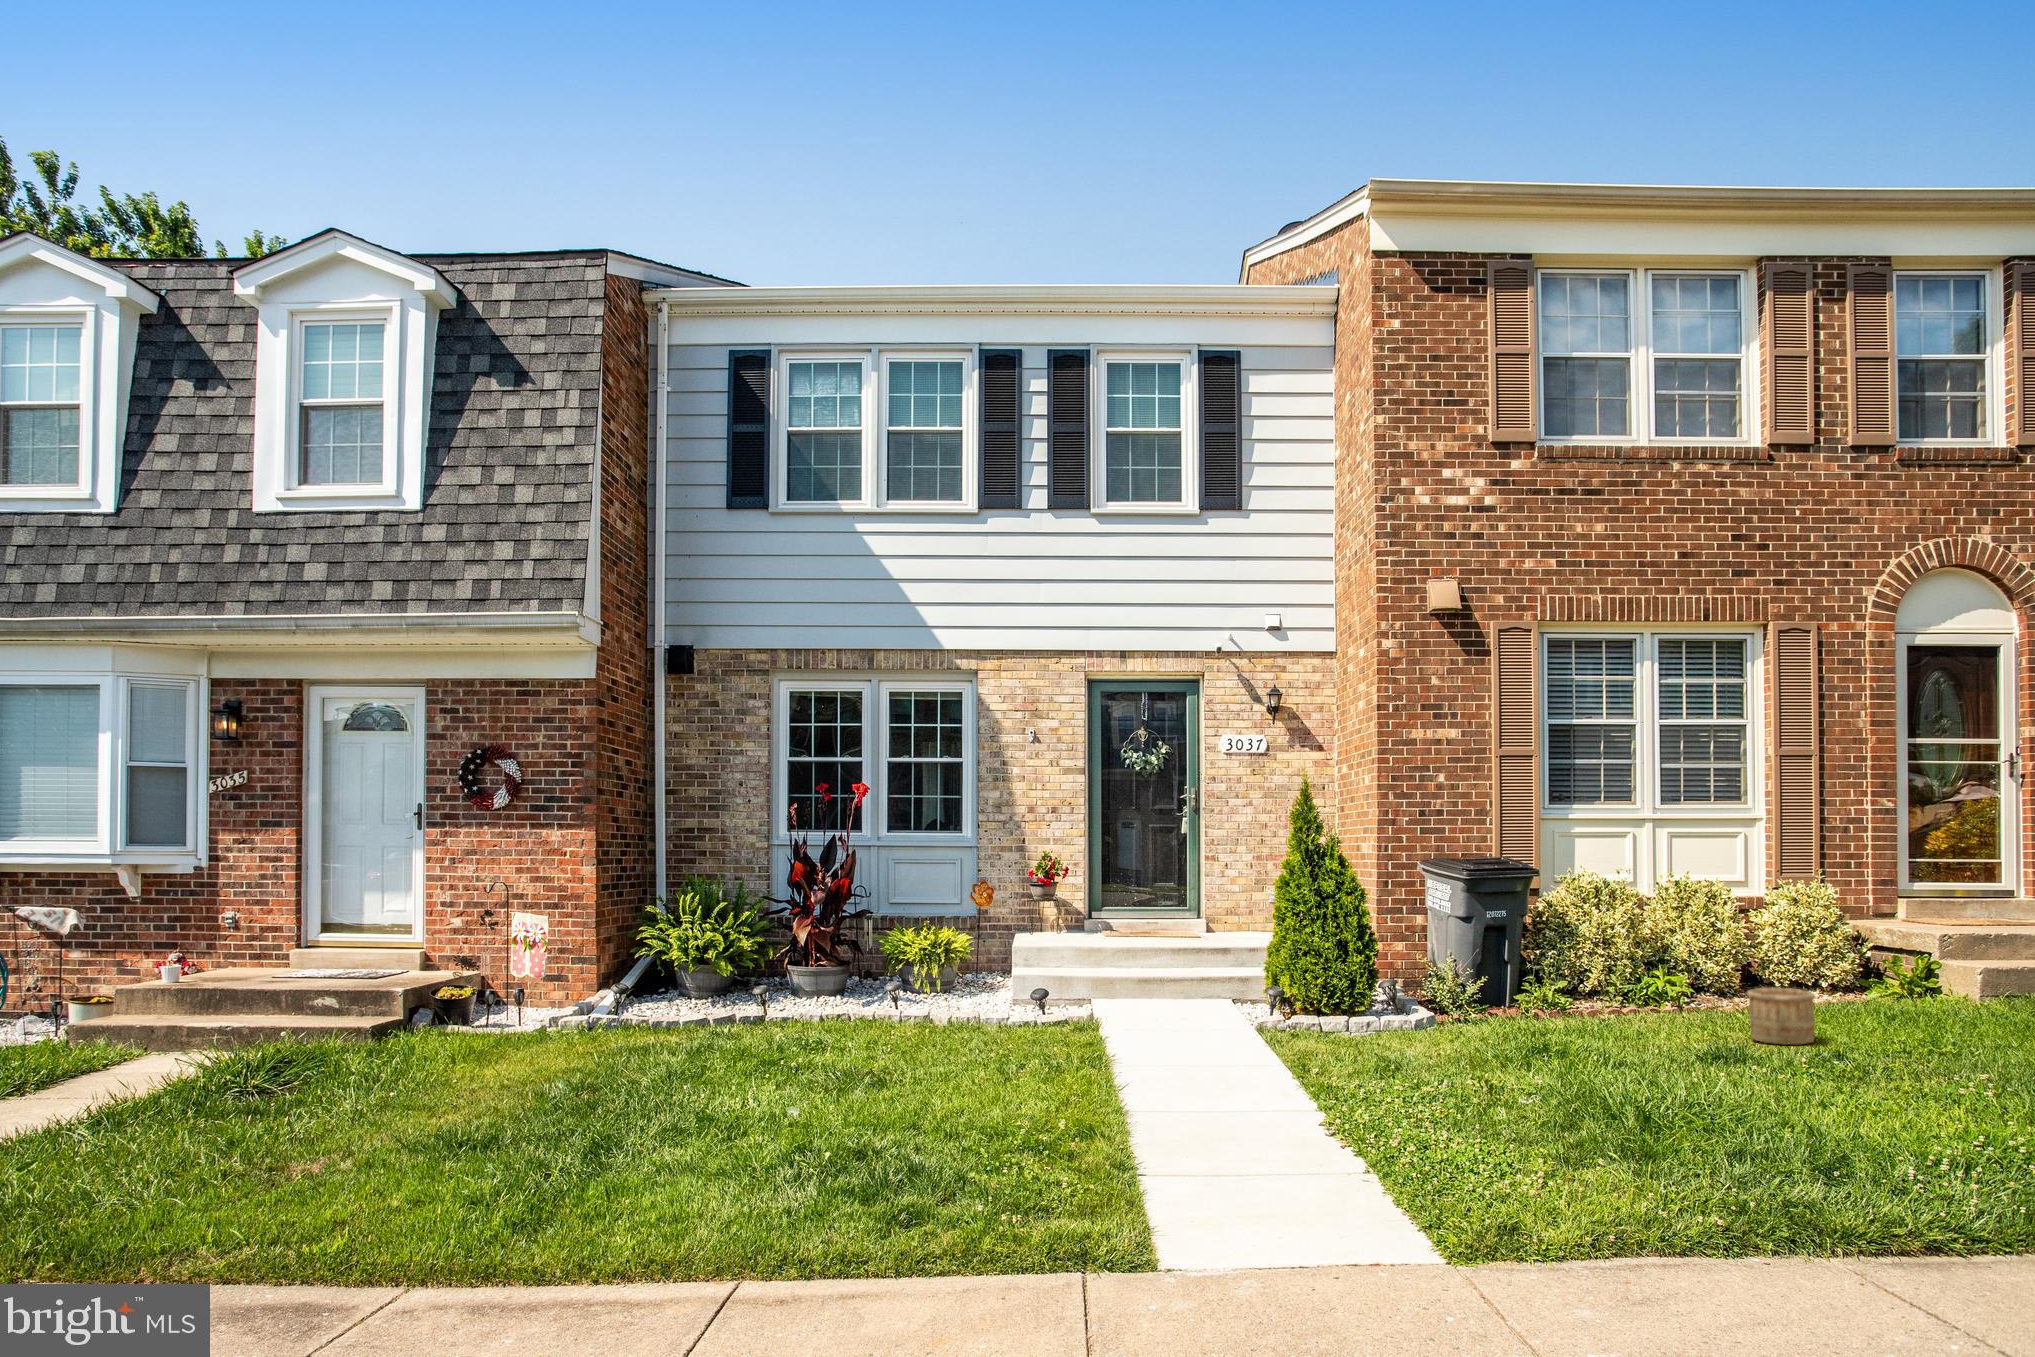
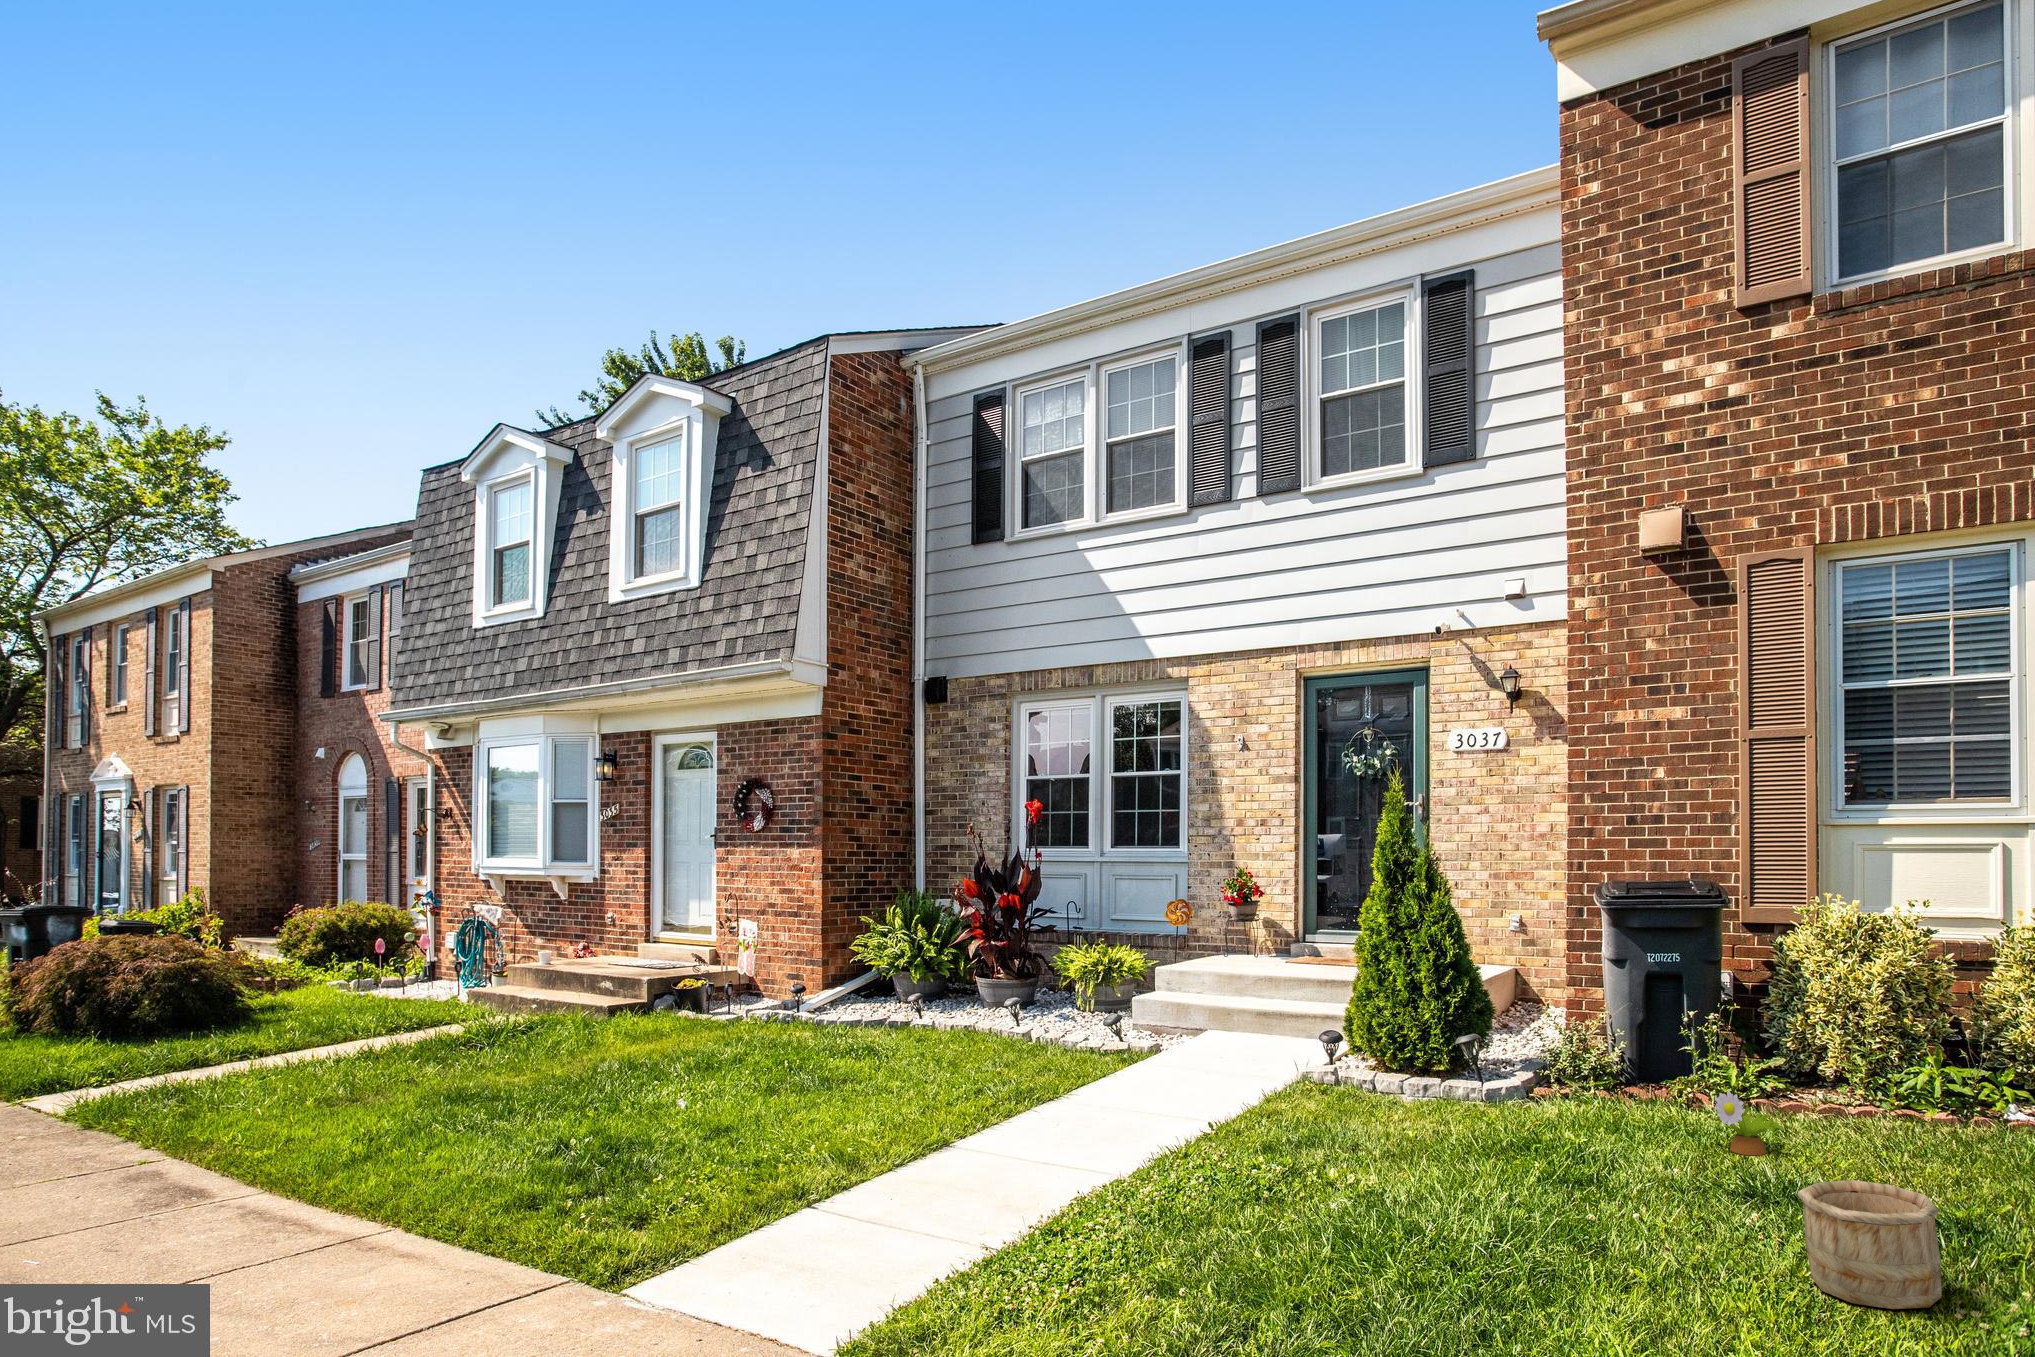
decorative plant: none [1580,969,1626,1009] -> present [1713,1090,1784,1155]

